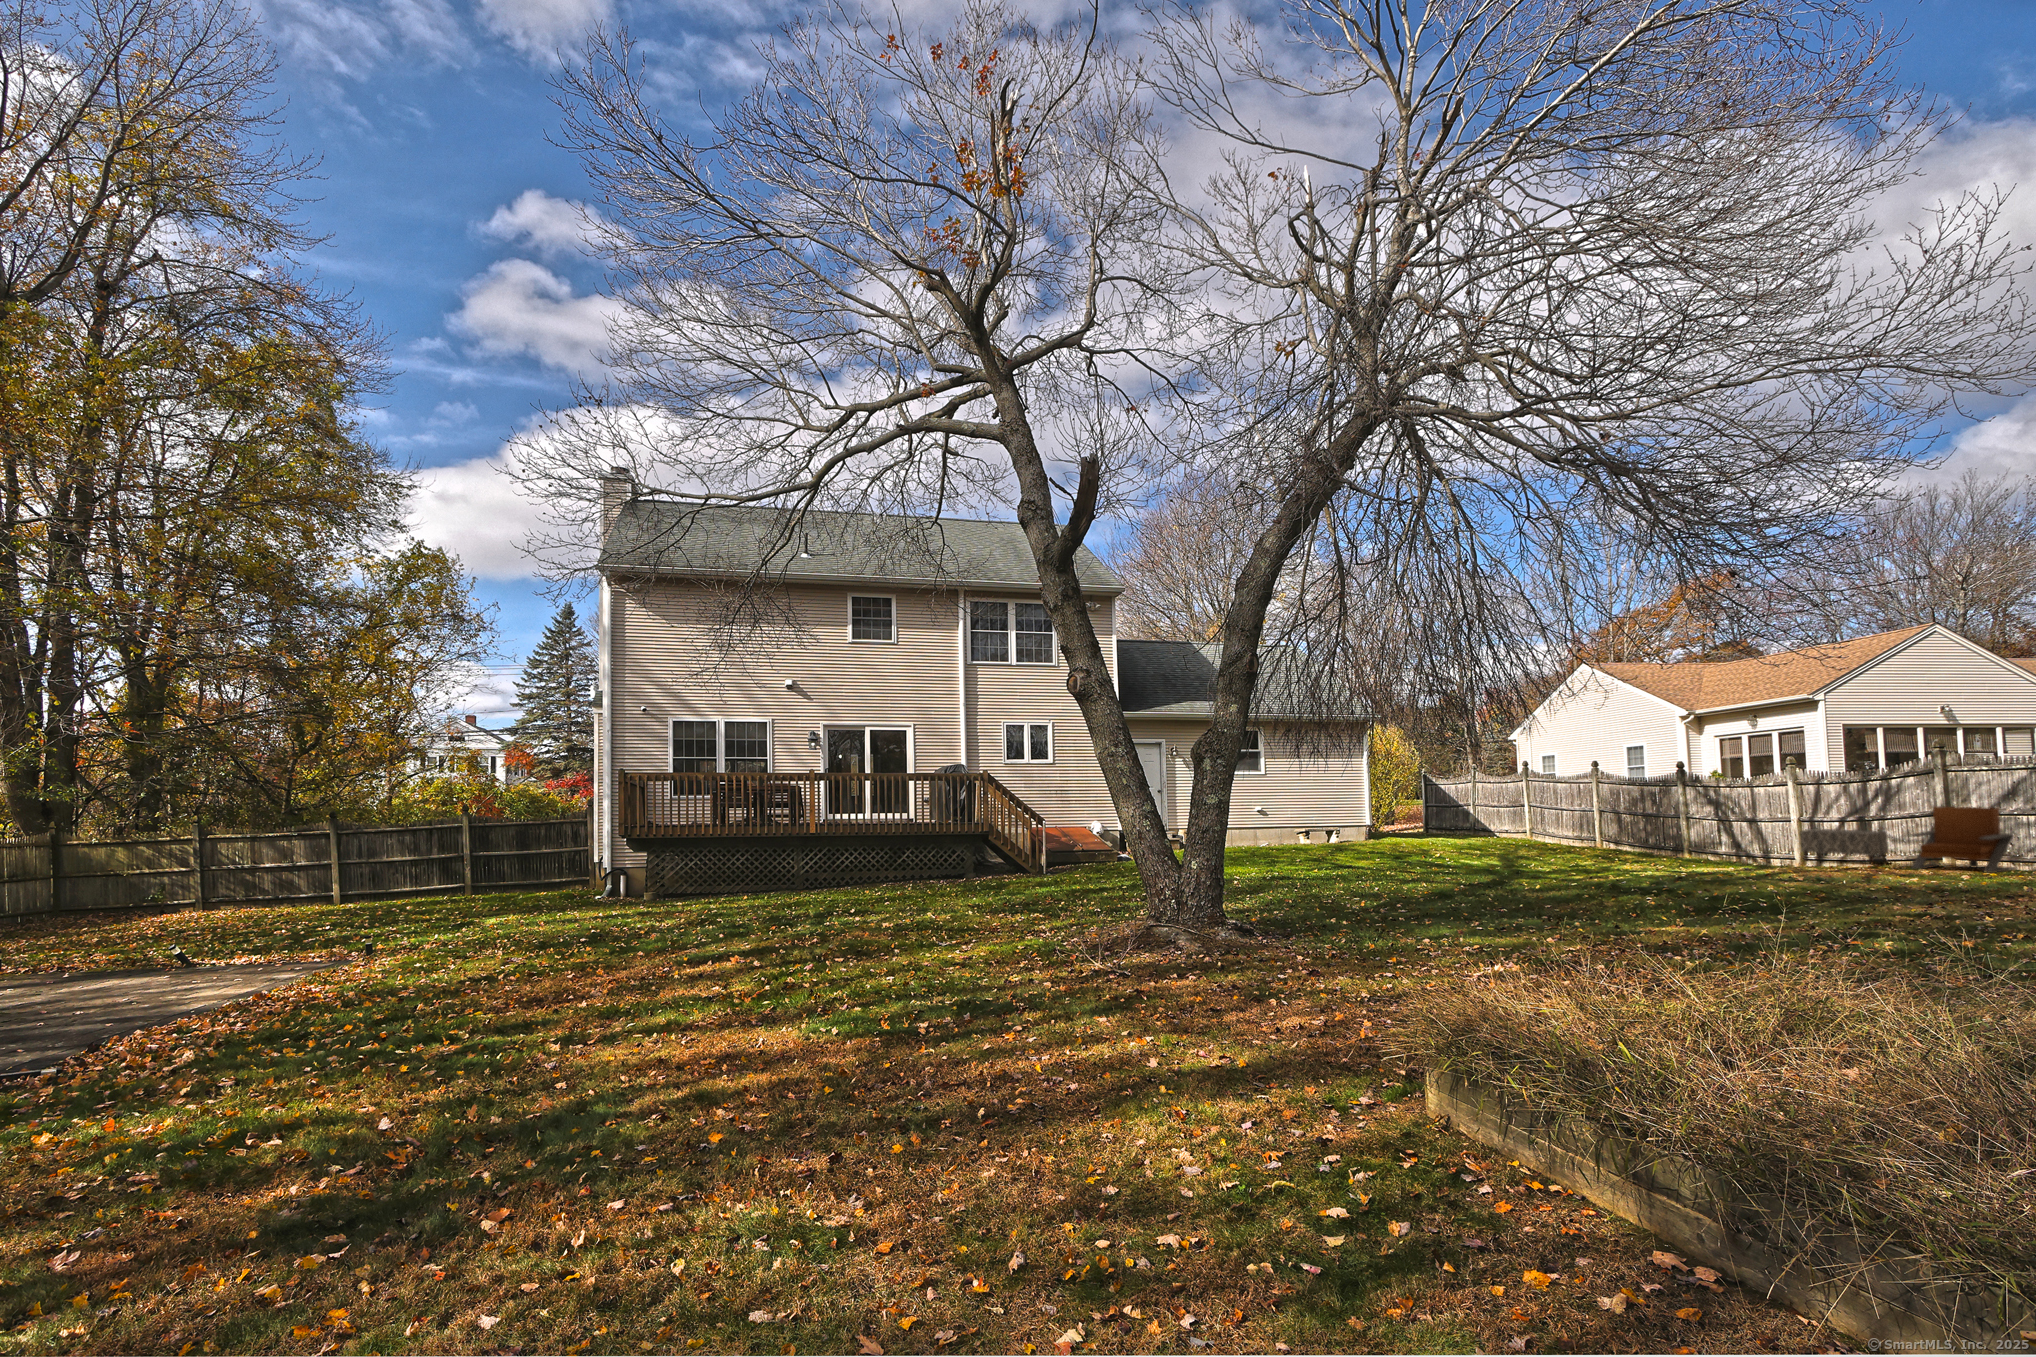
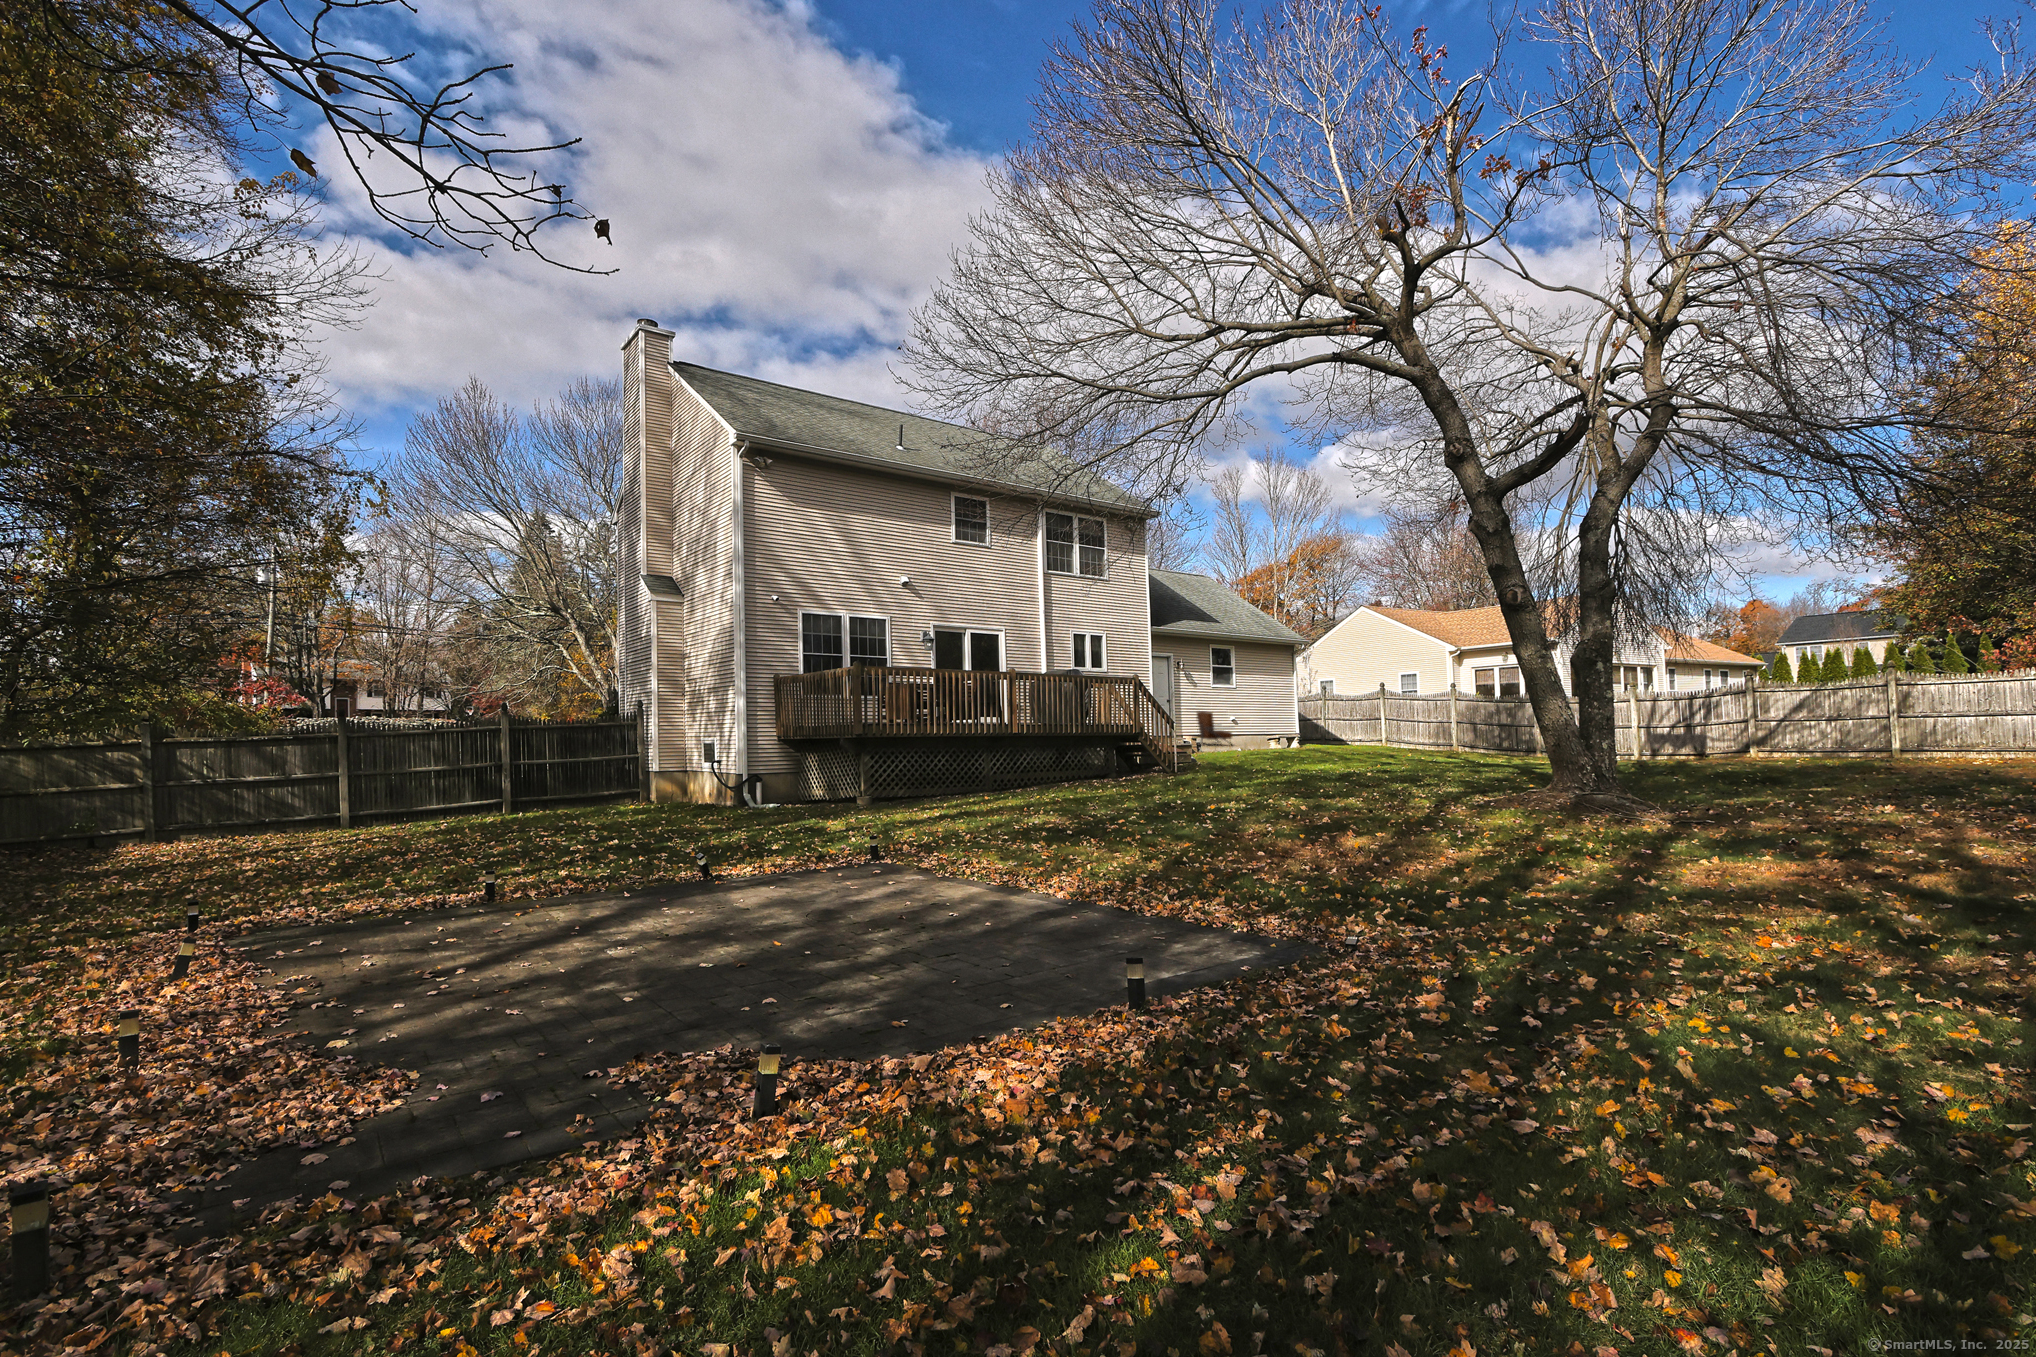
lounge chair: present [1910,806,2016,873] -> present [1196,711,1233,746]

